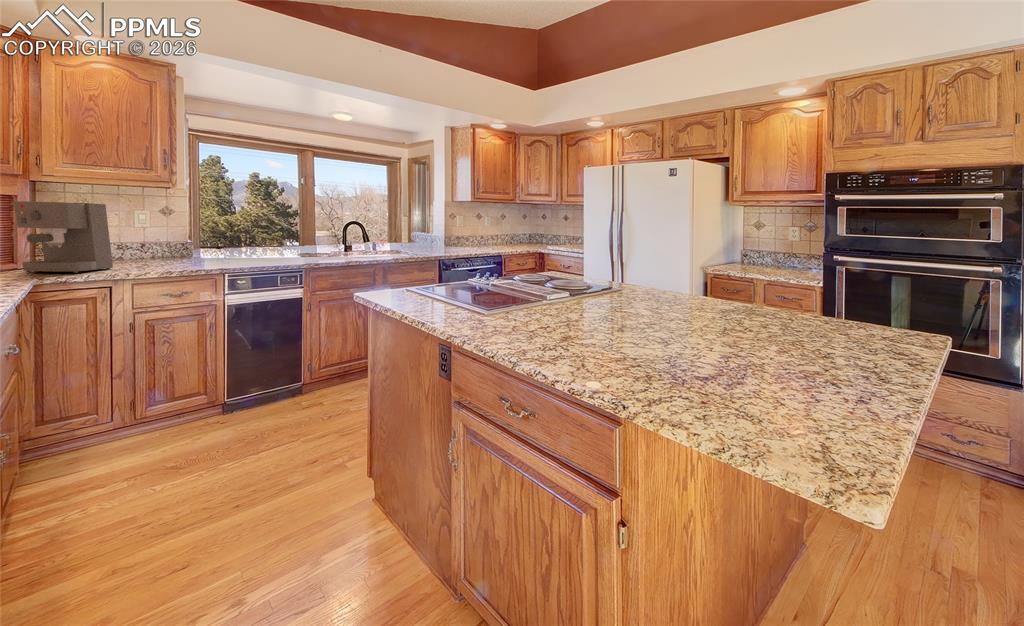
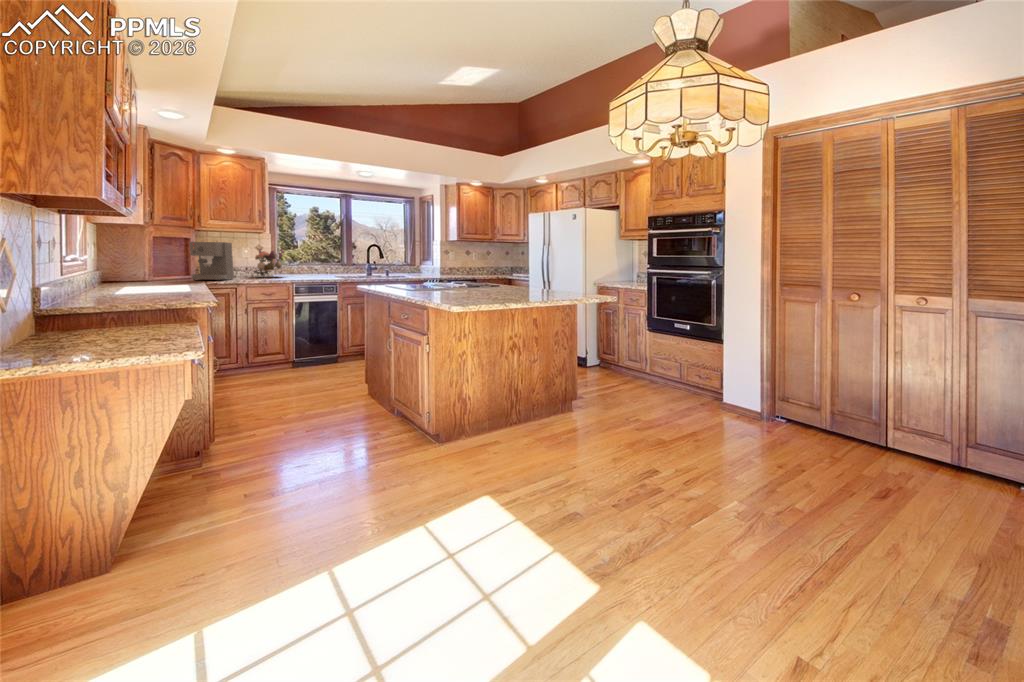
flower arrangement: none [145,213,219,261] -> present [252,249,284,276]

